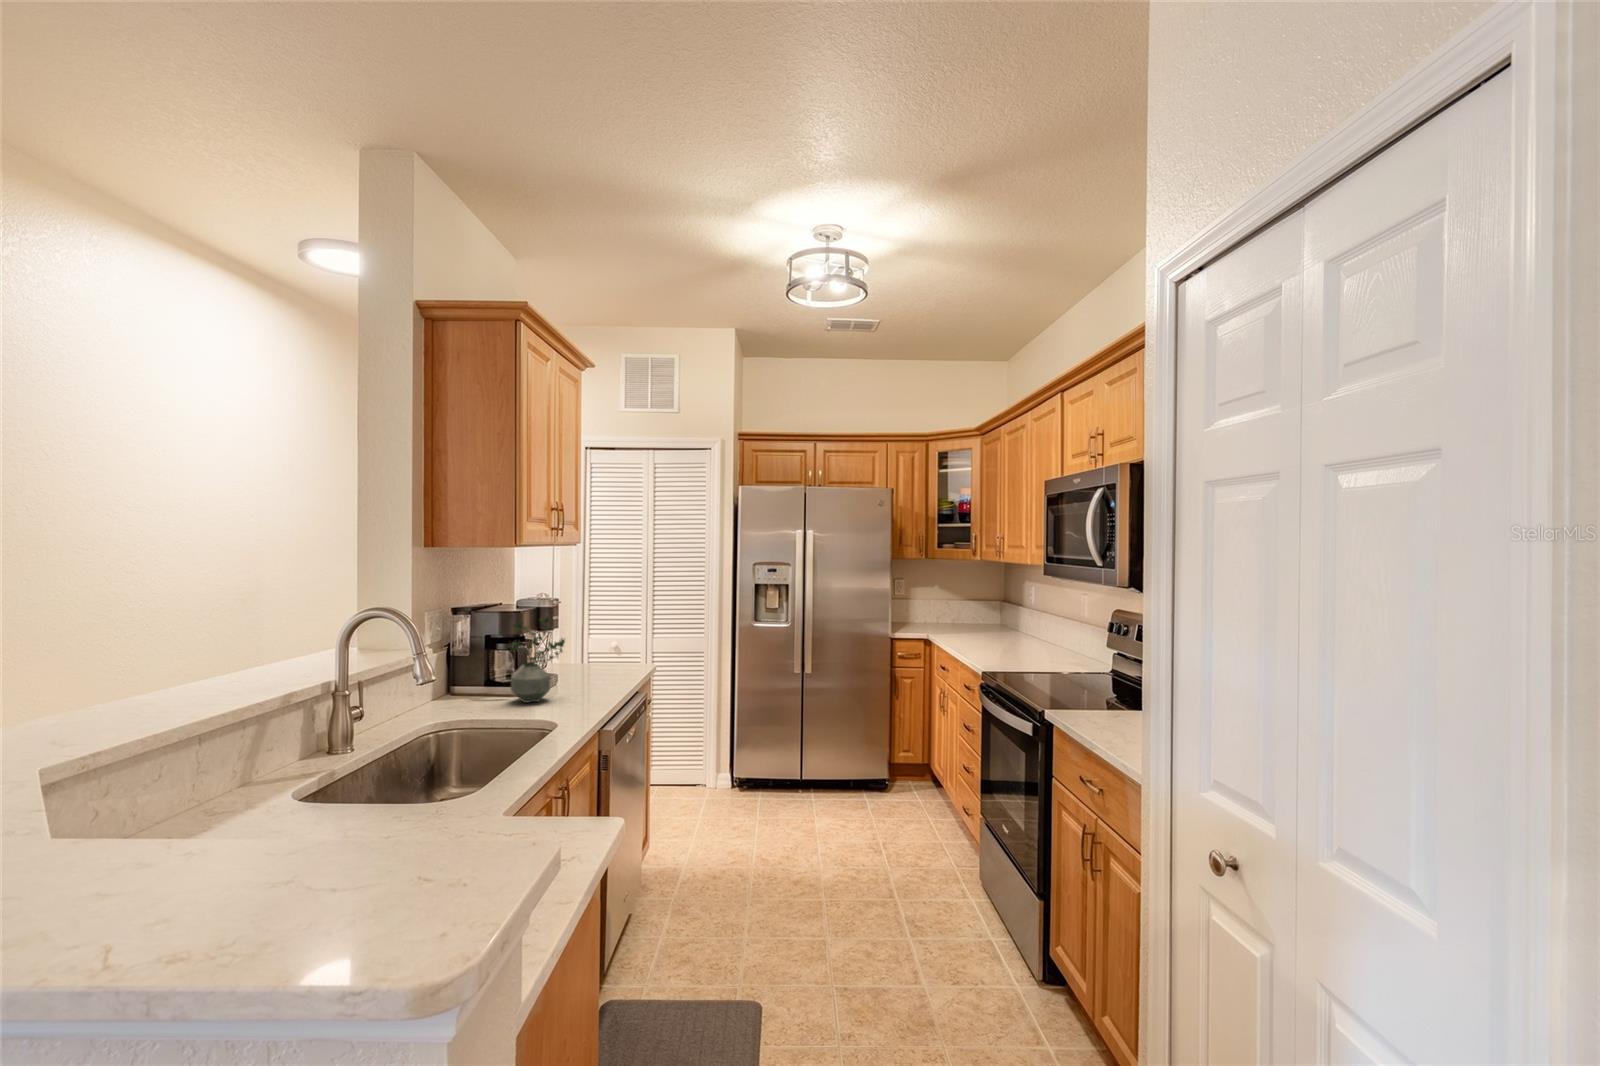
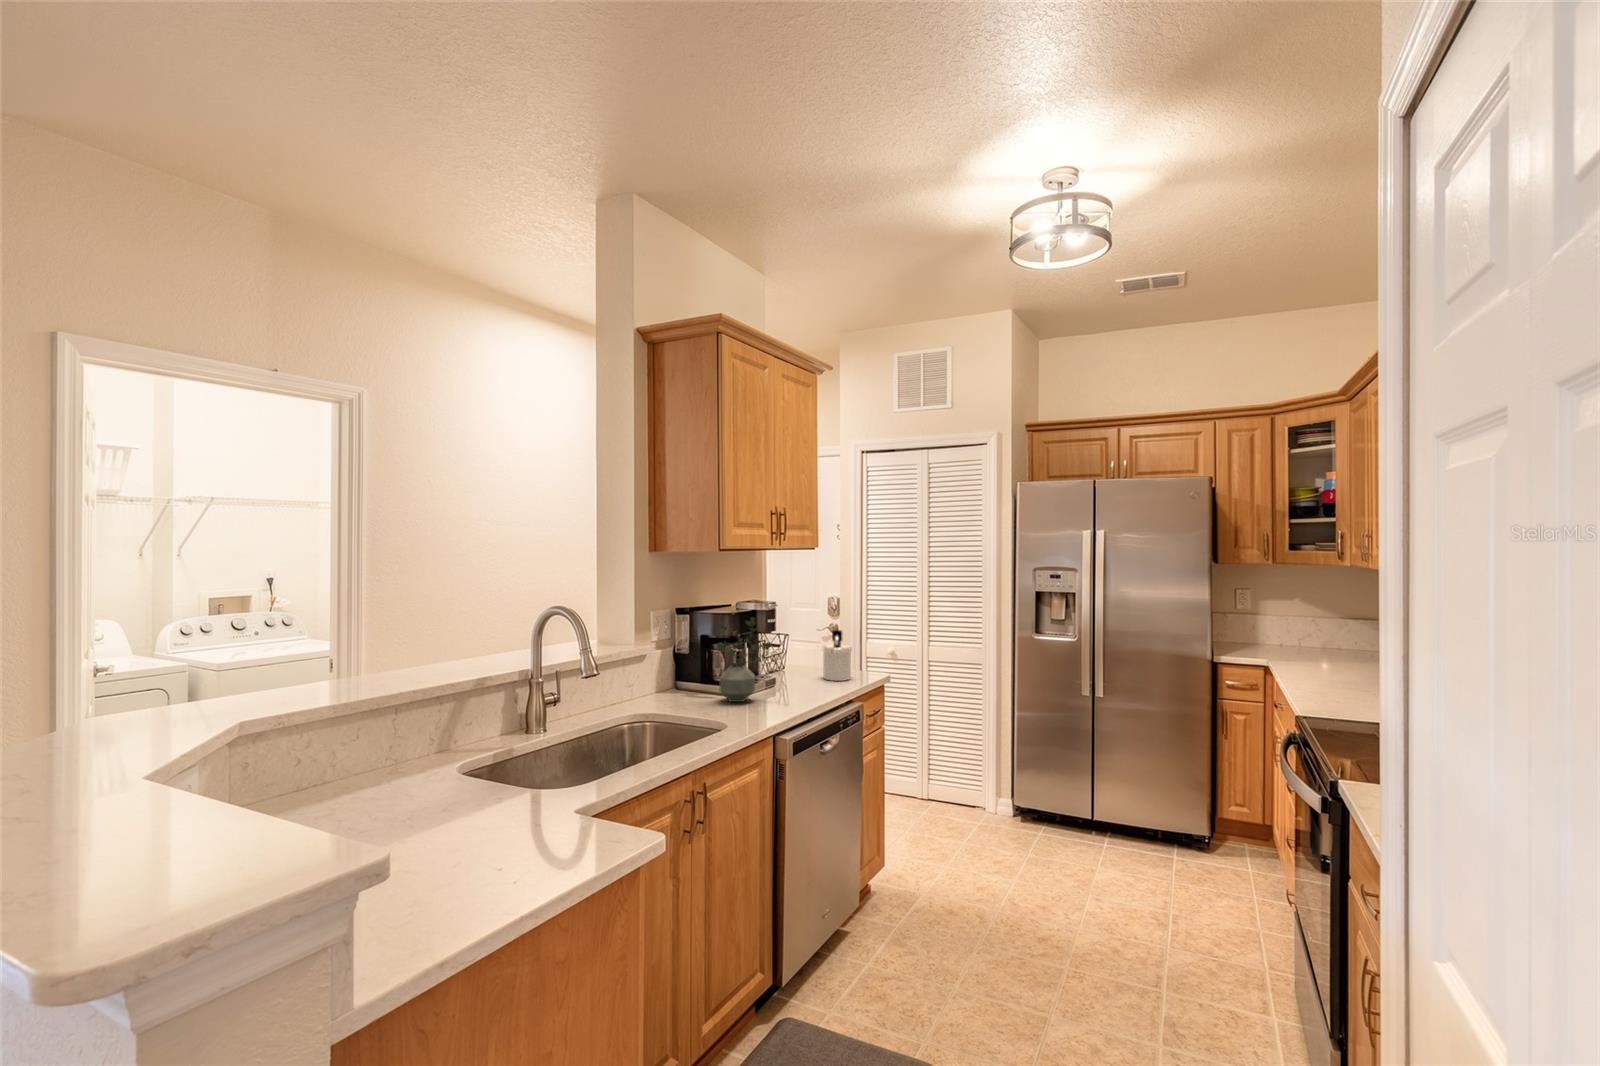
soap dispenser: none [594,625,624,674] -> present [822,630,852,681]

